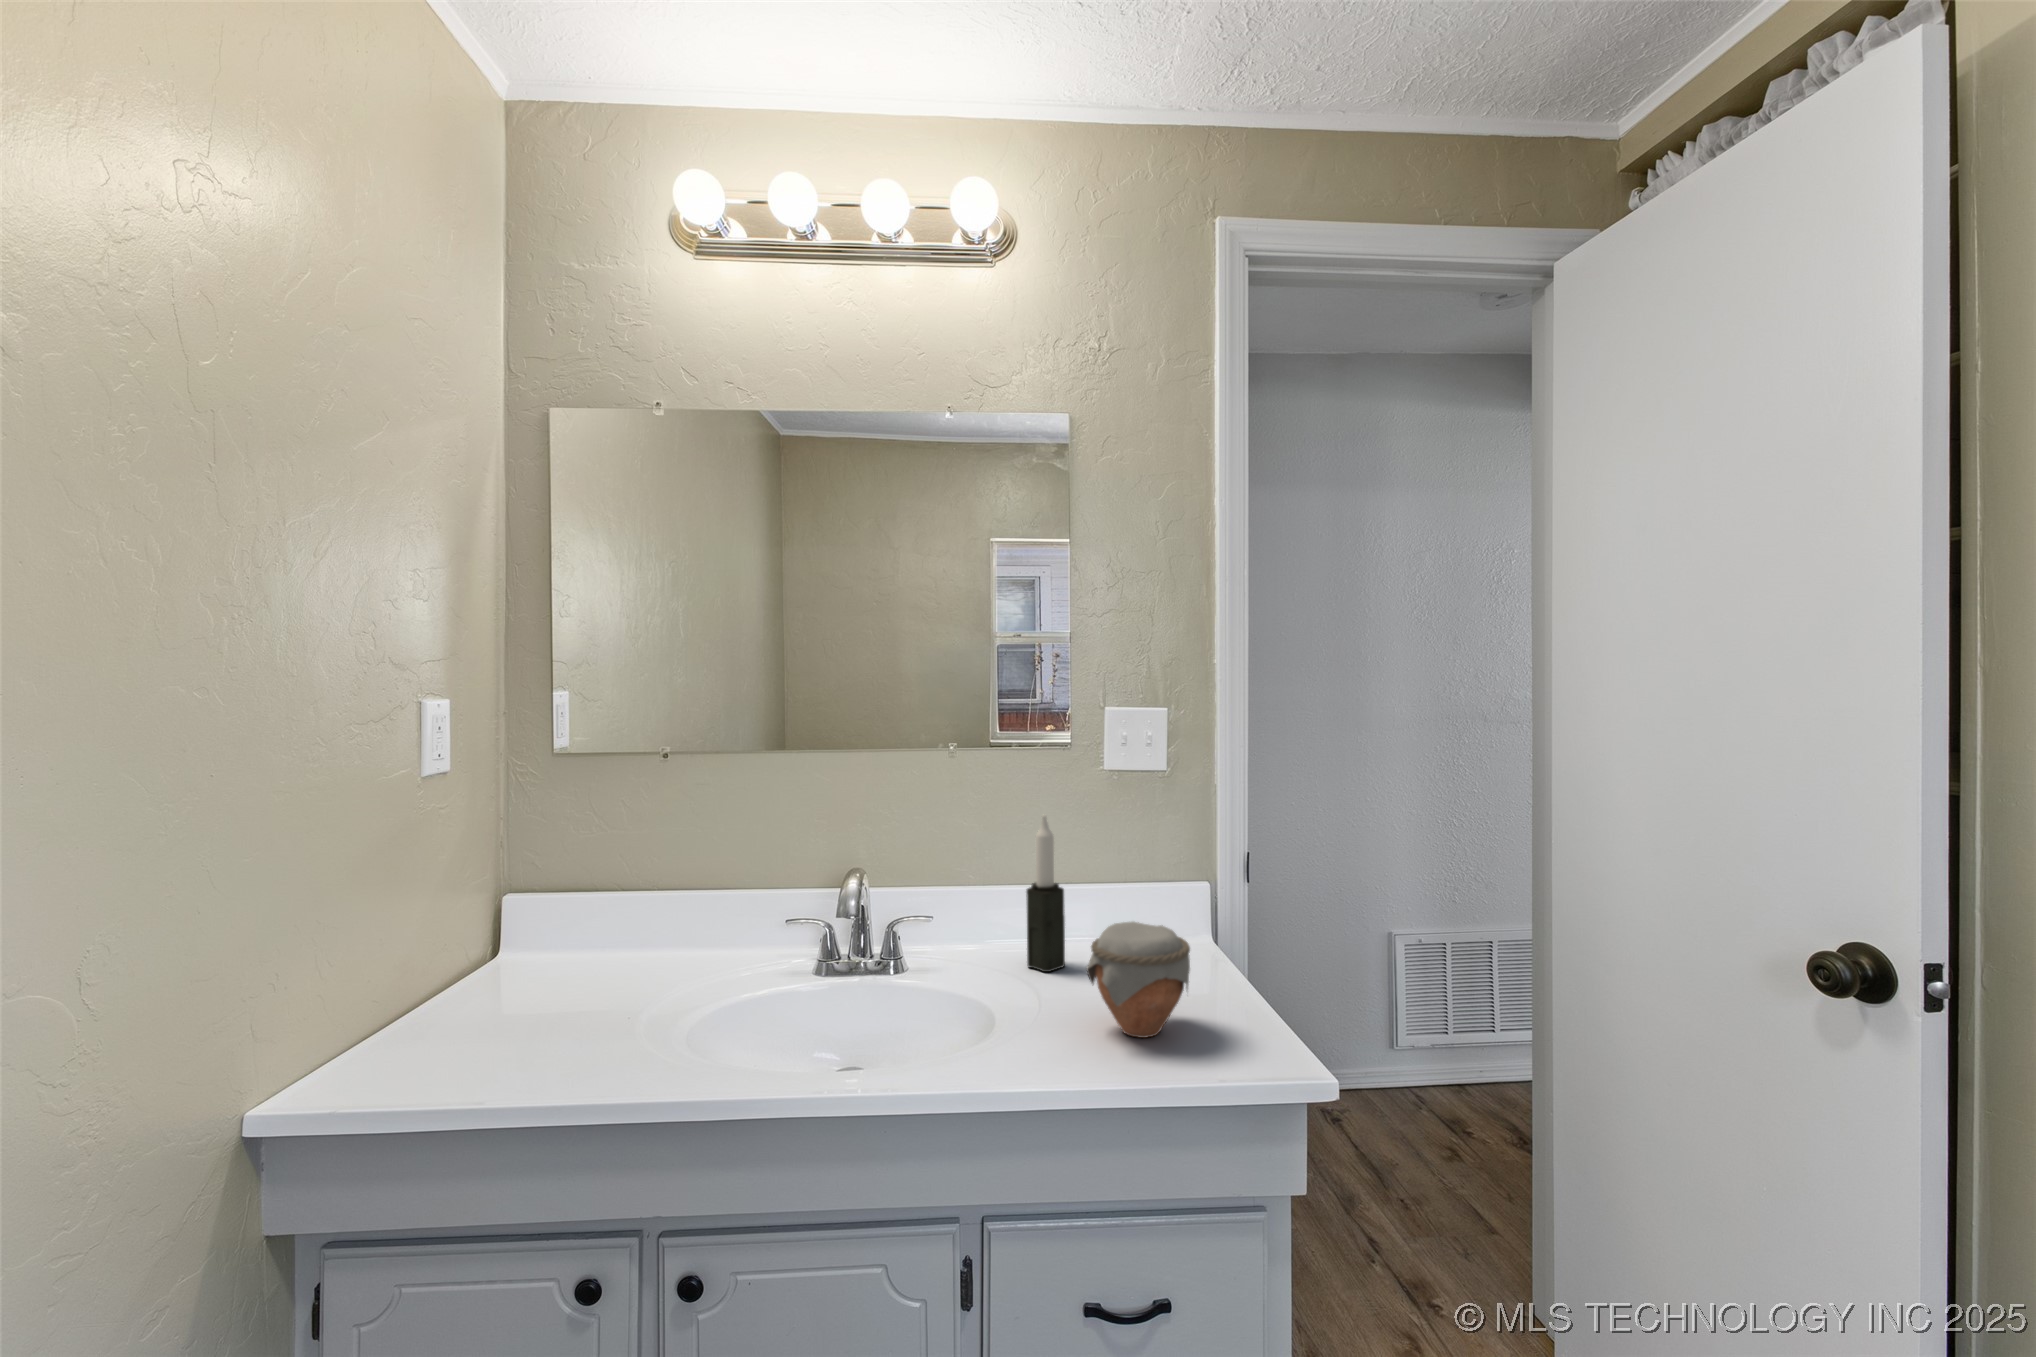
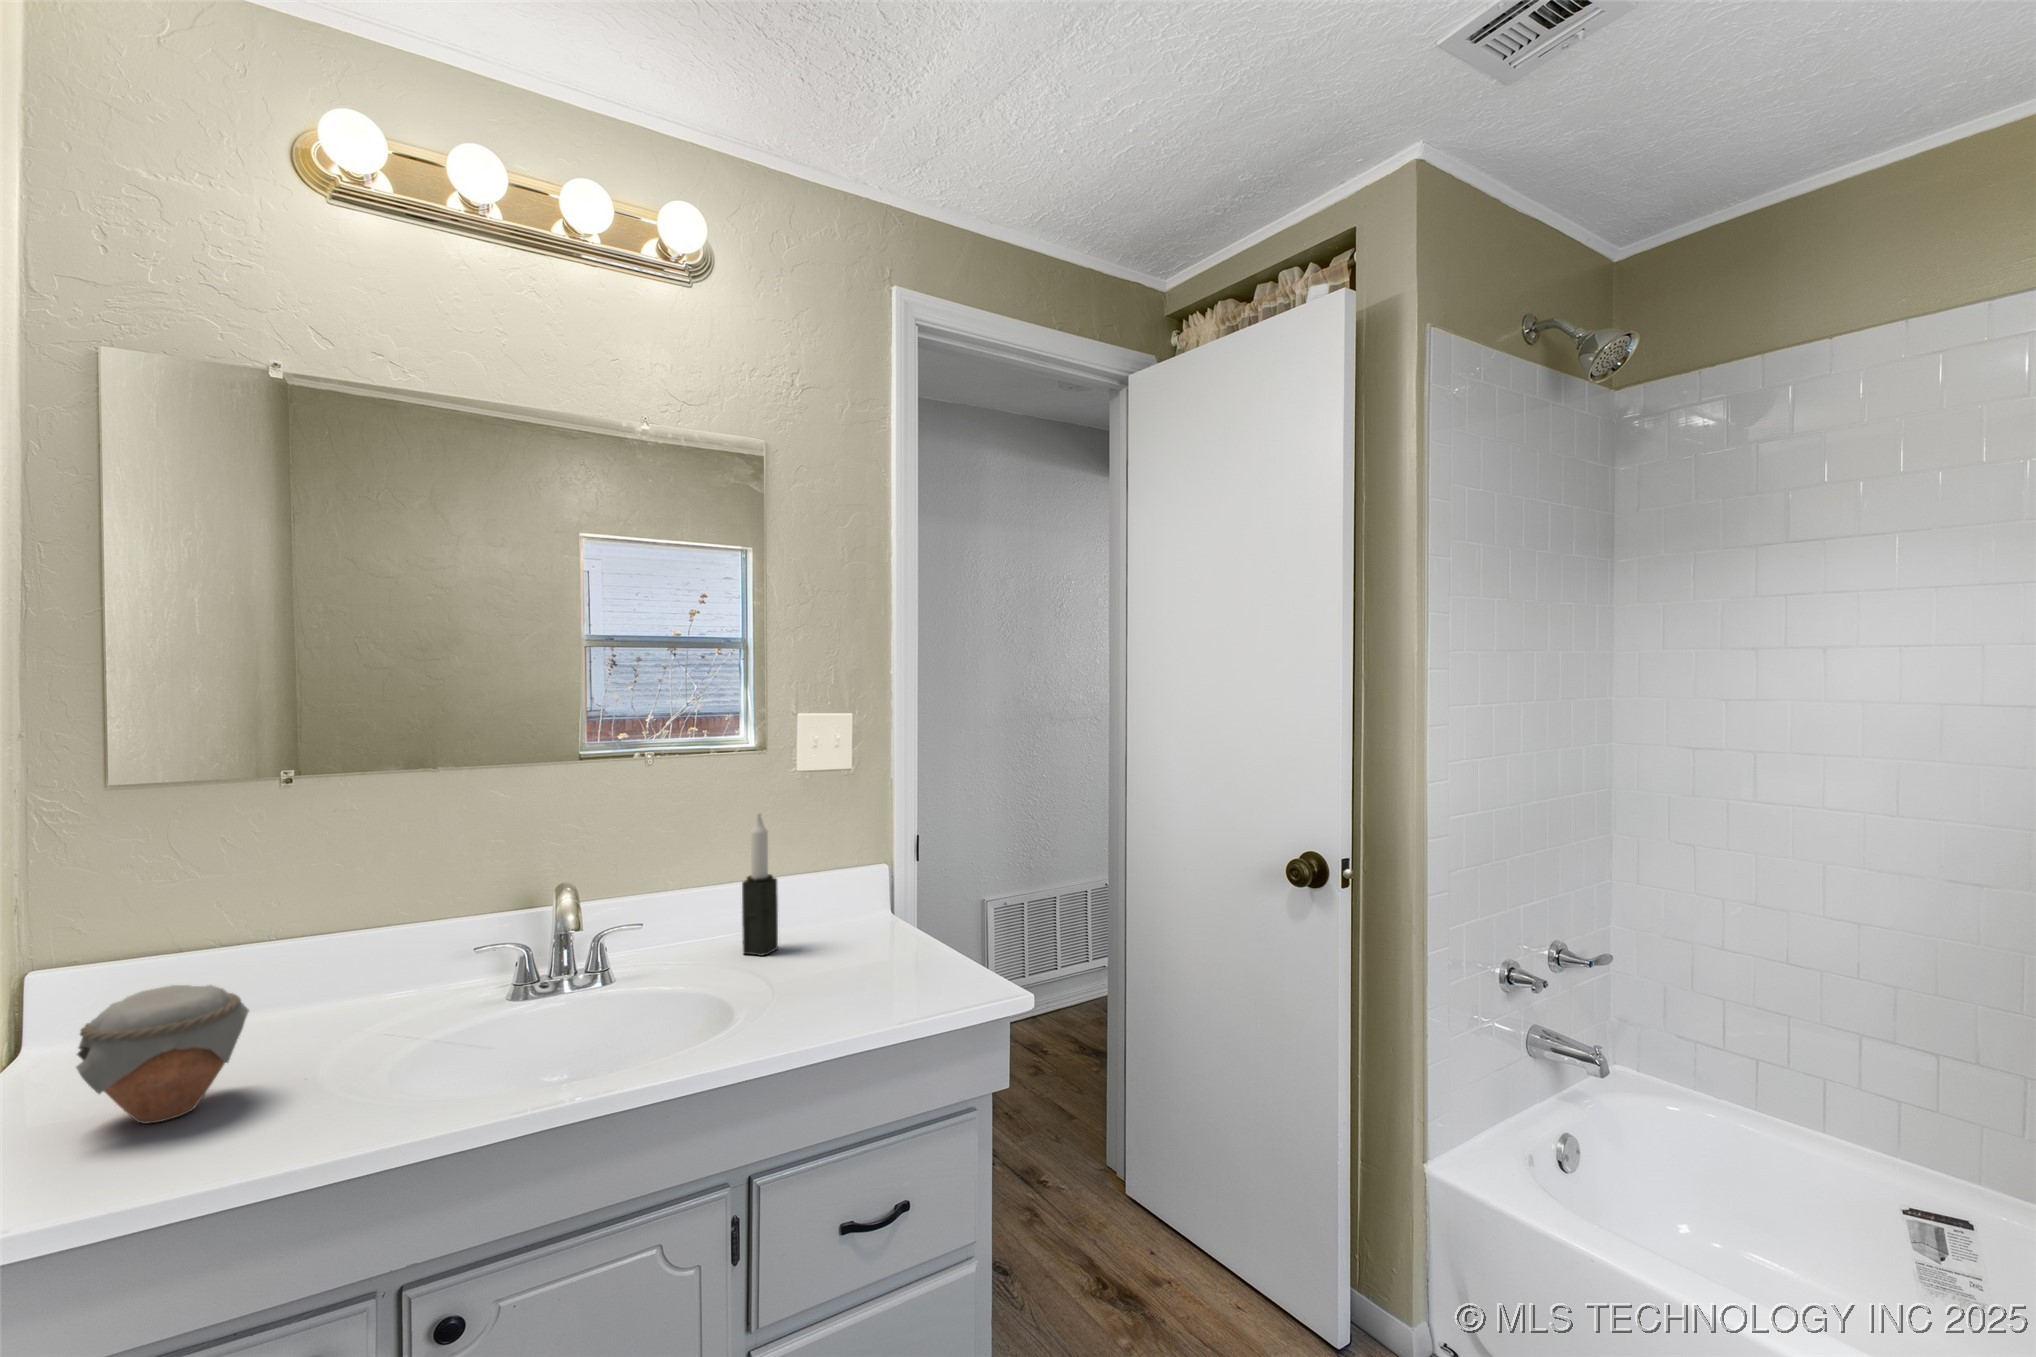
jar: present [1087,922,1190,1038] -> present [76,985,249,1124]

